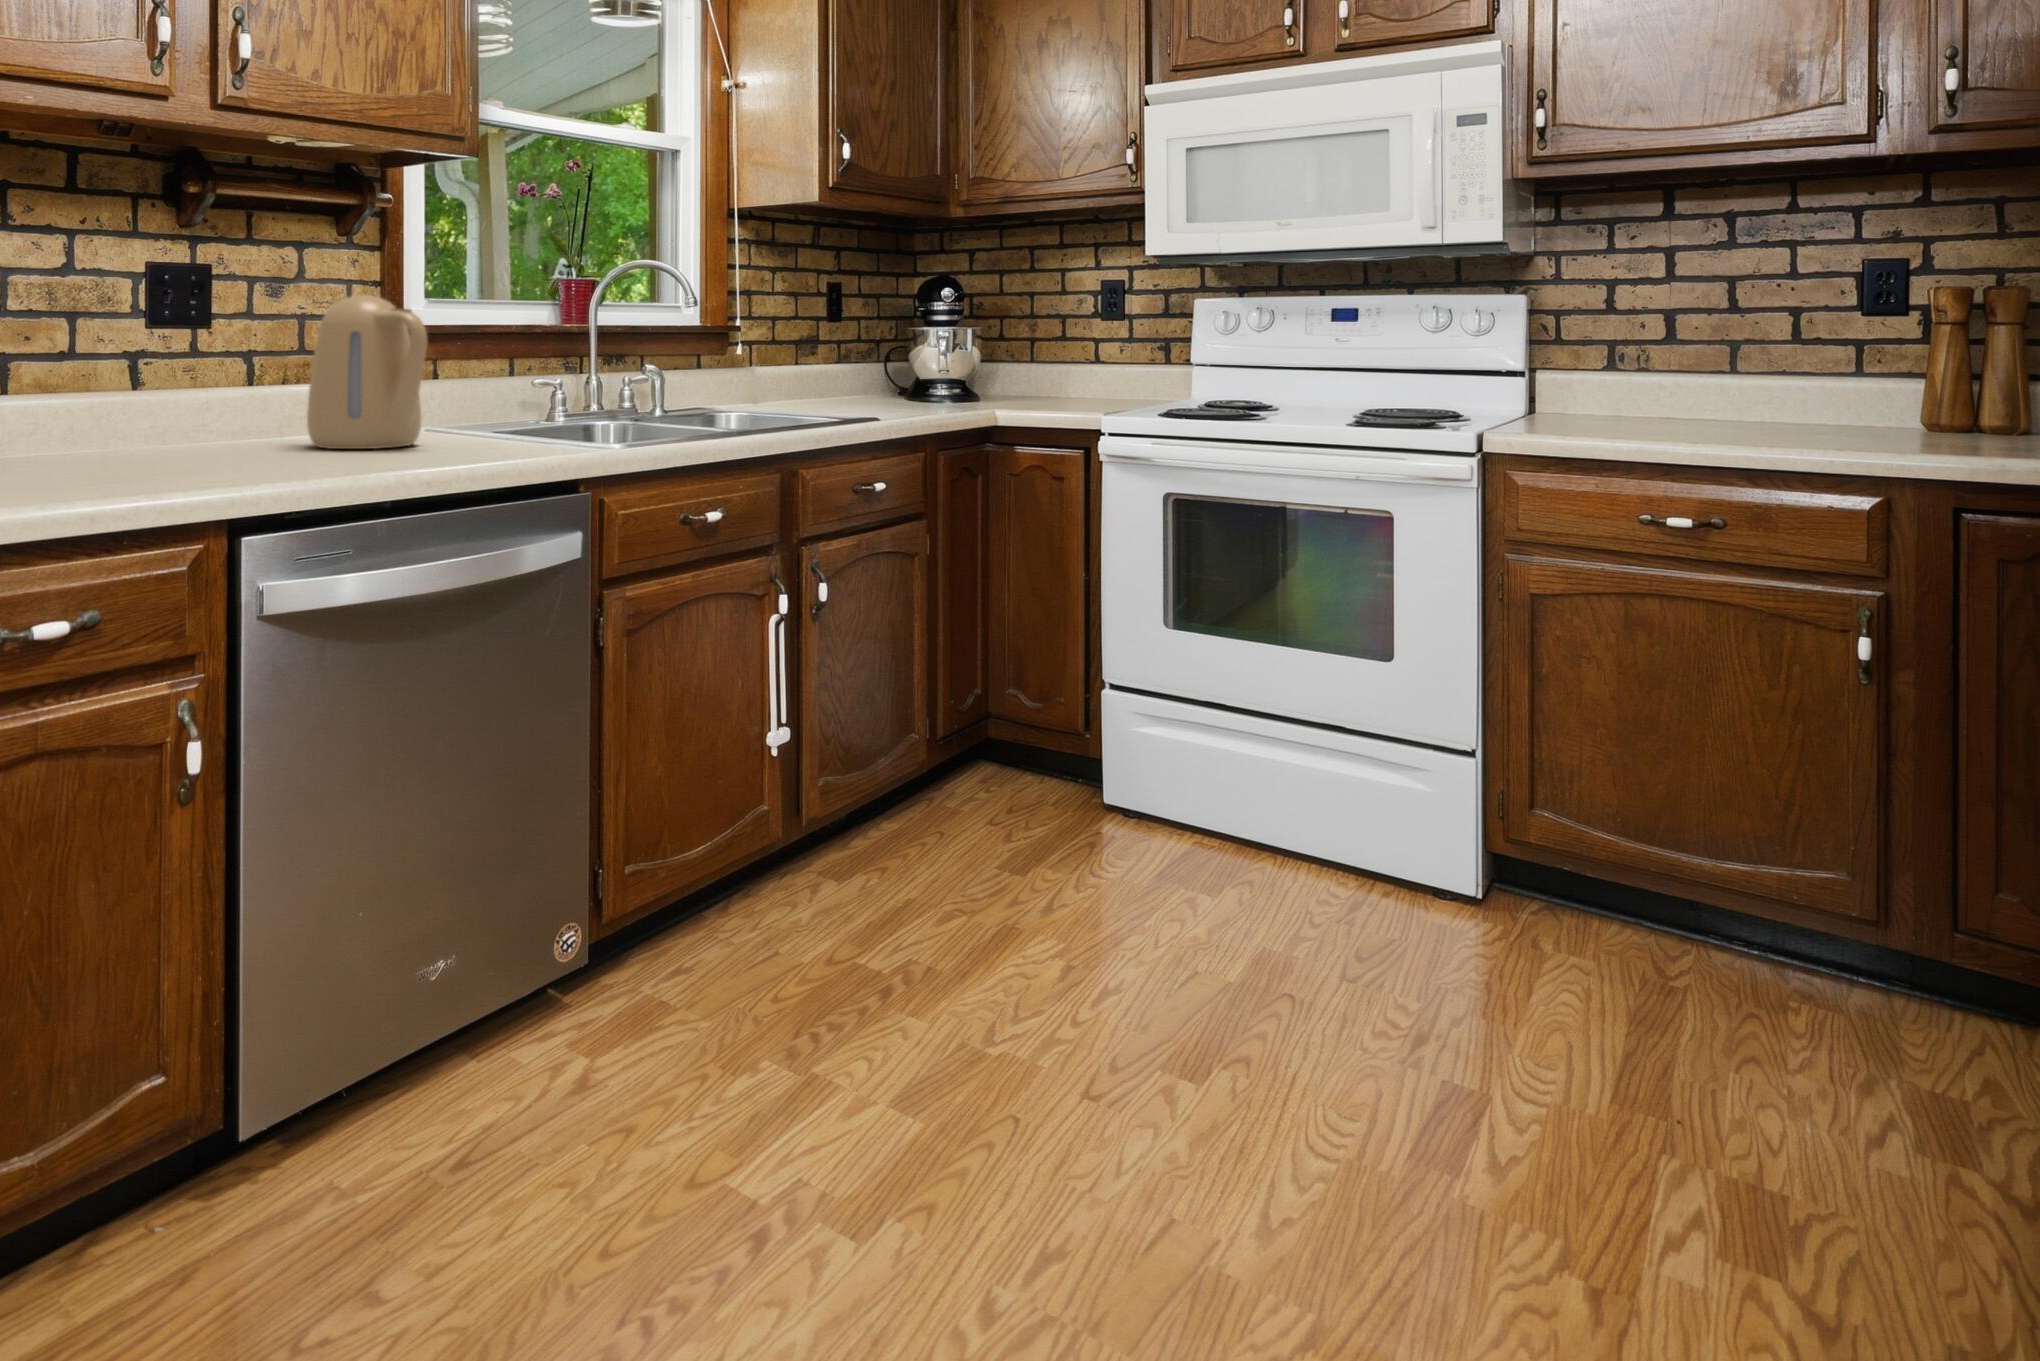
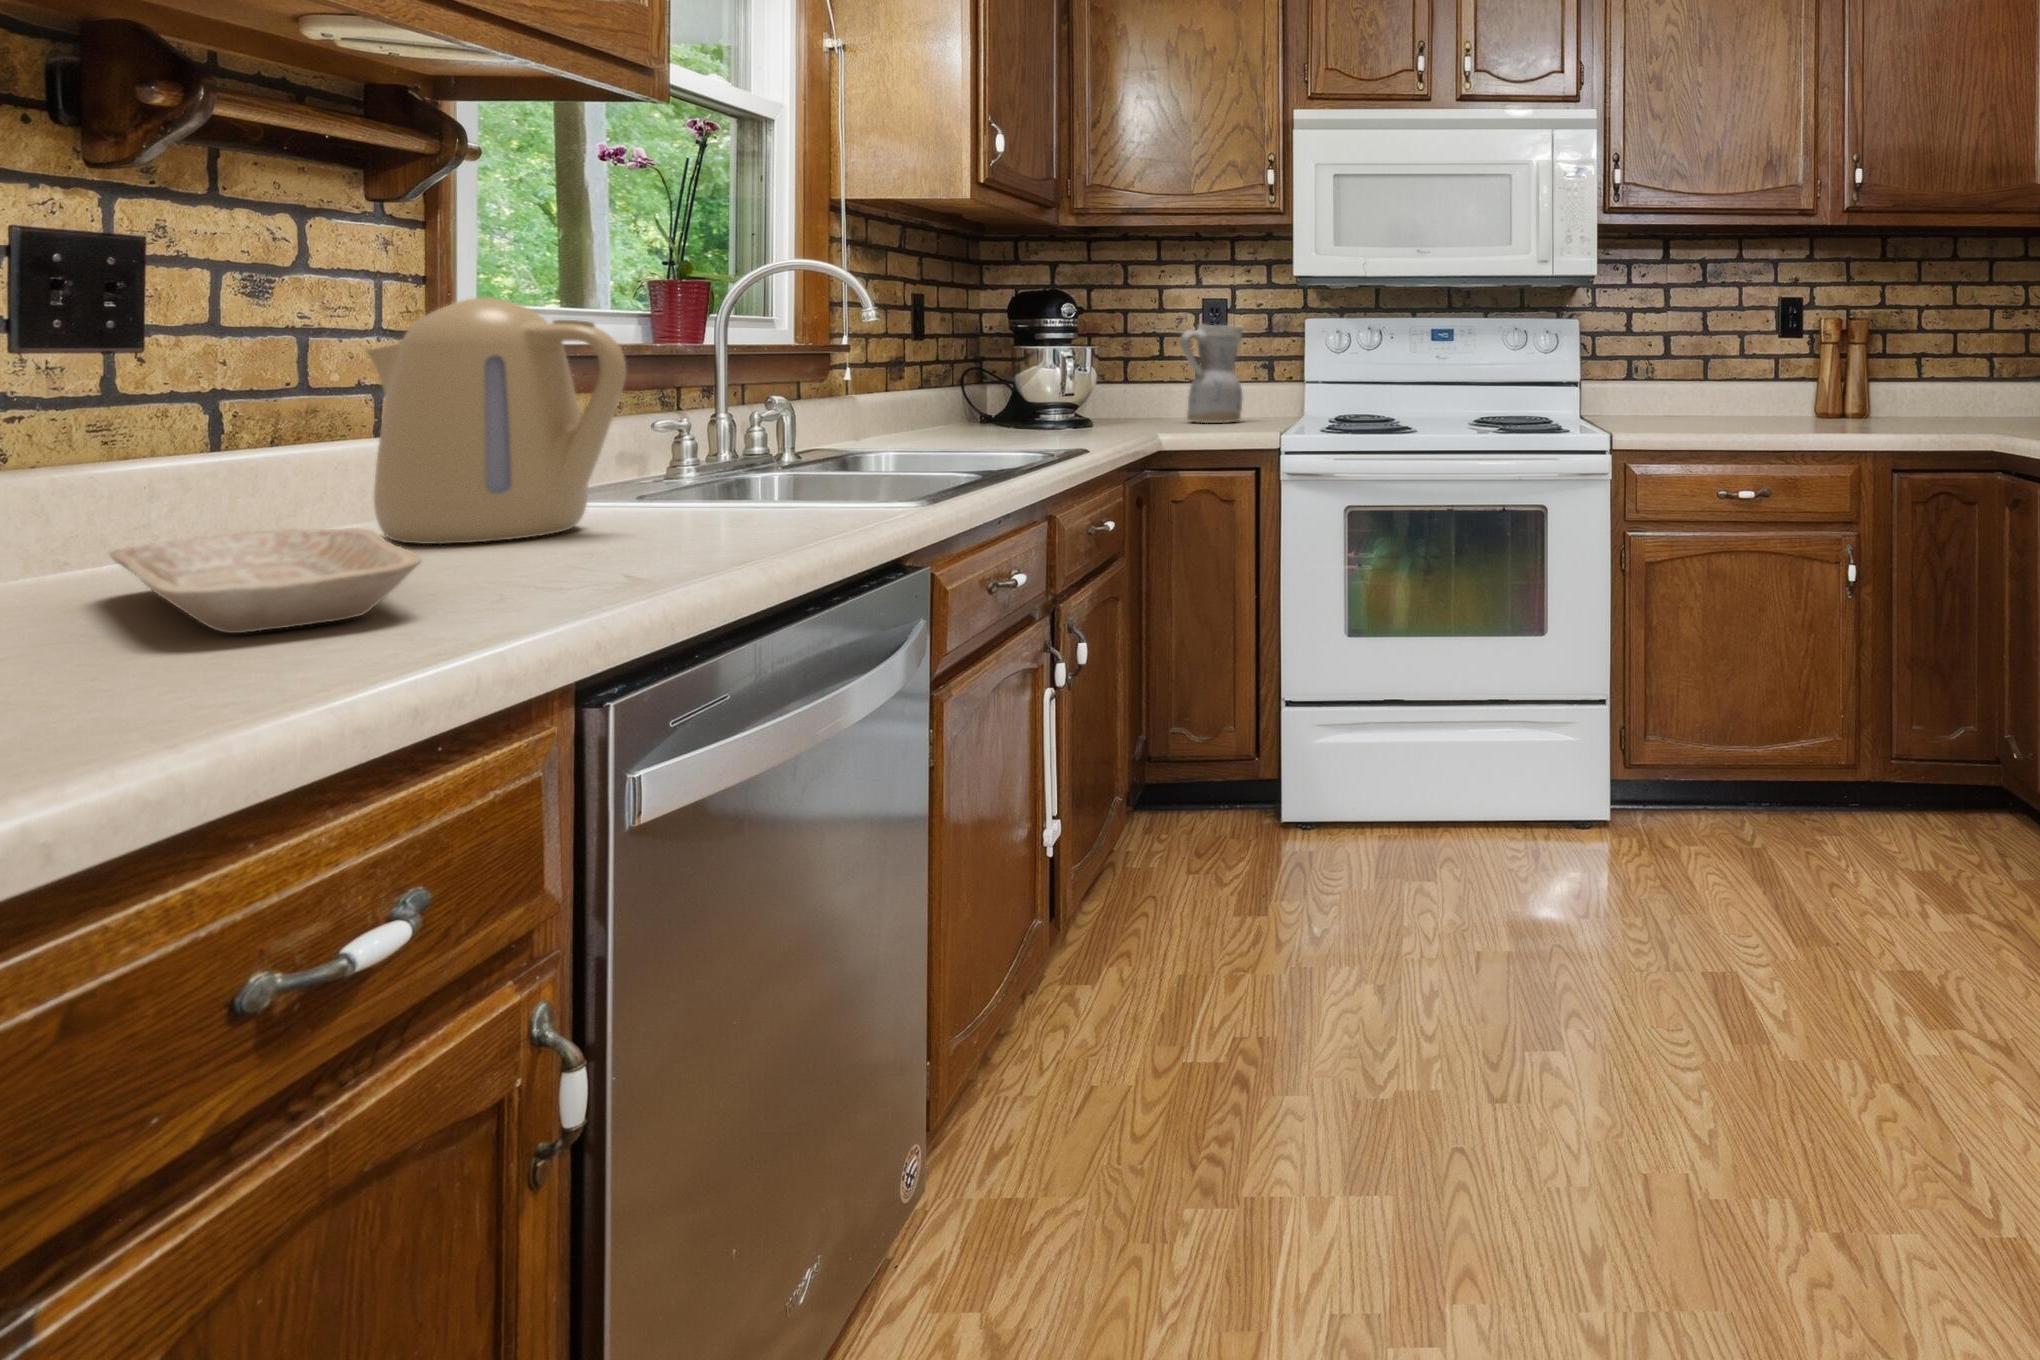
ceramic pitcher: none [1074,306,1142,403] -> present [1180,324,1243,423]
tray: none [109,431,254,476] -> present [110,528,422,633]

